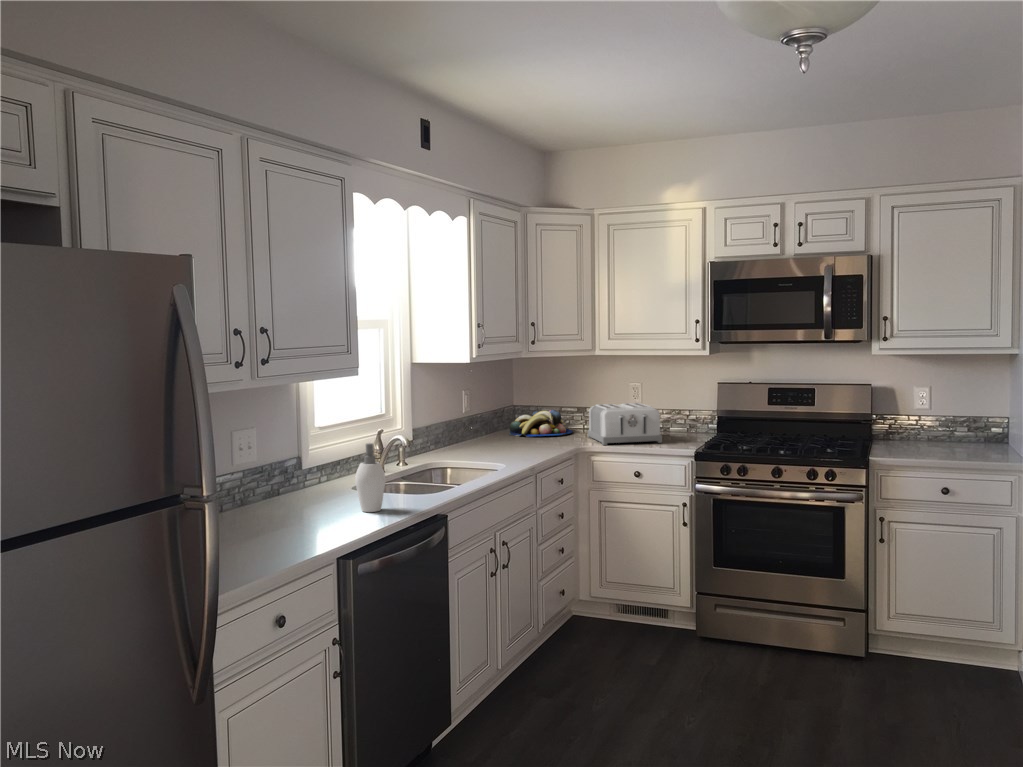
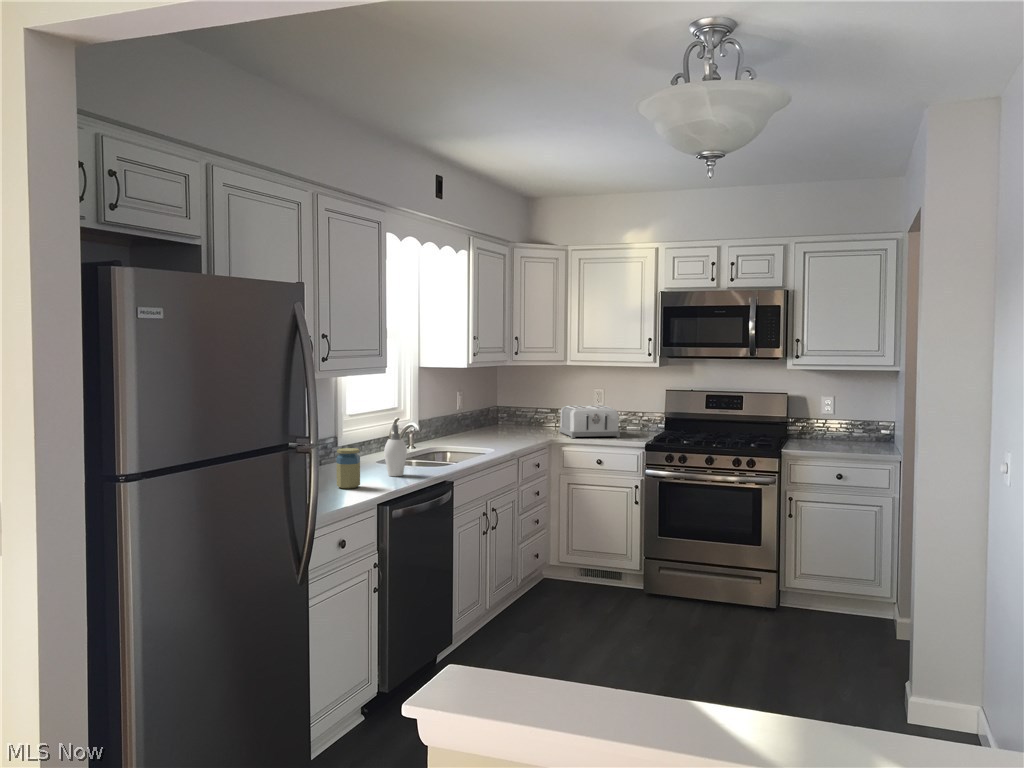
fruit bowl: present [509,410,573,437] -> none [494,410,547,432]
jar: none [284,480,318,535] -> present [336,448,360,489]

